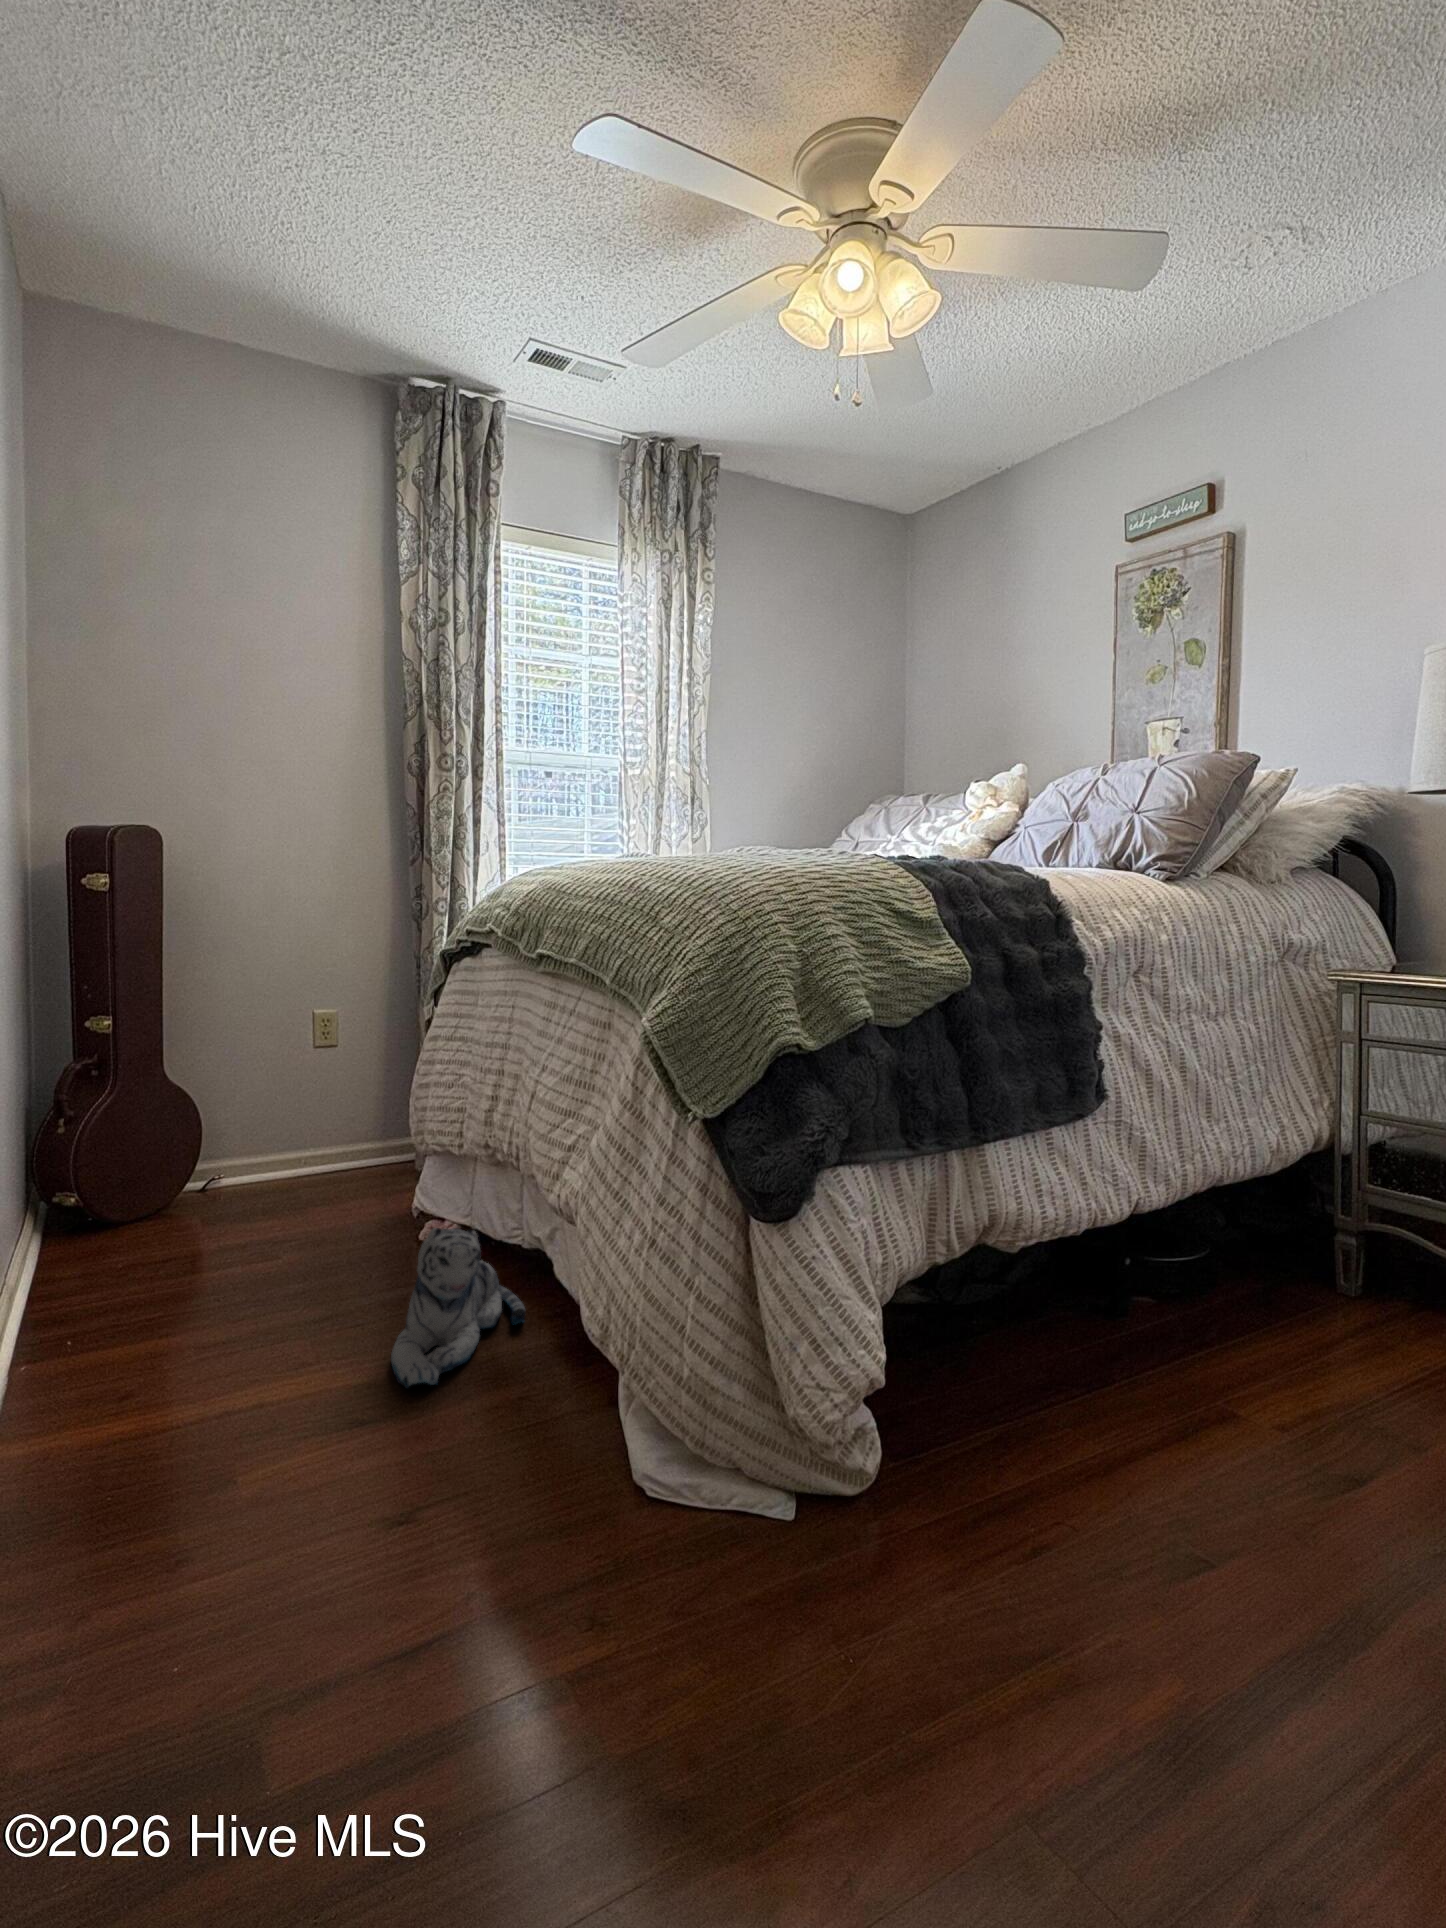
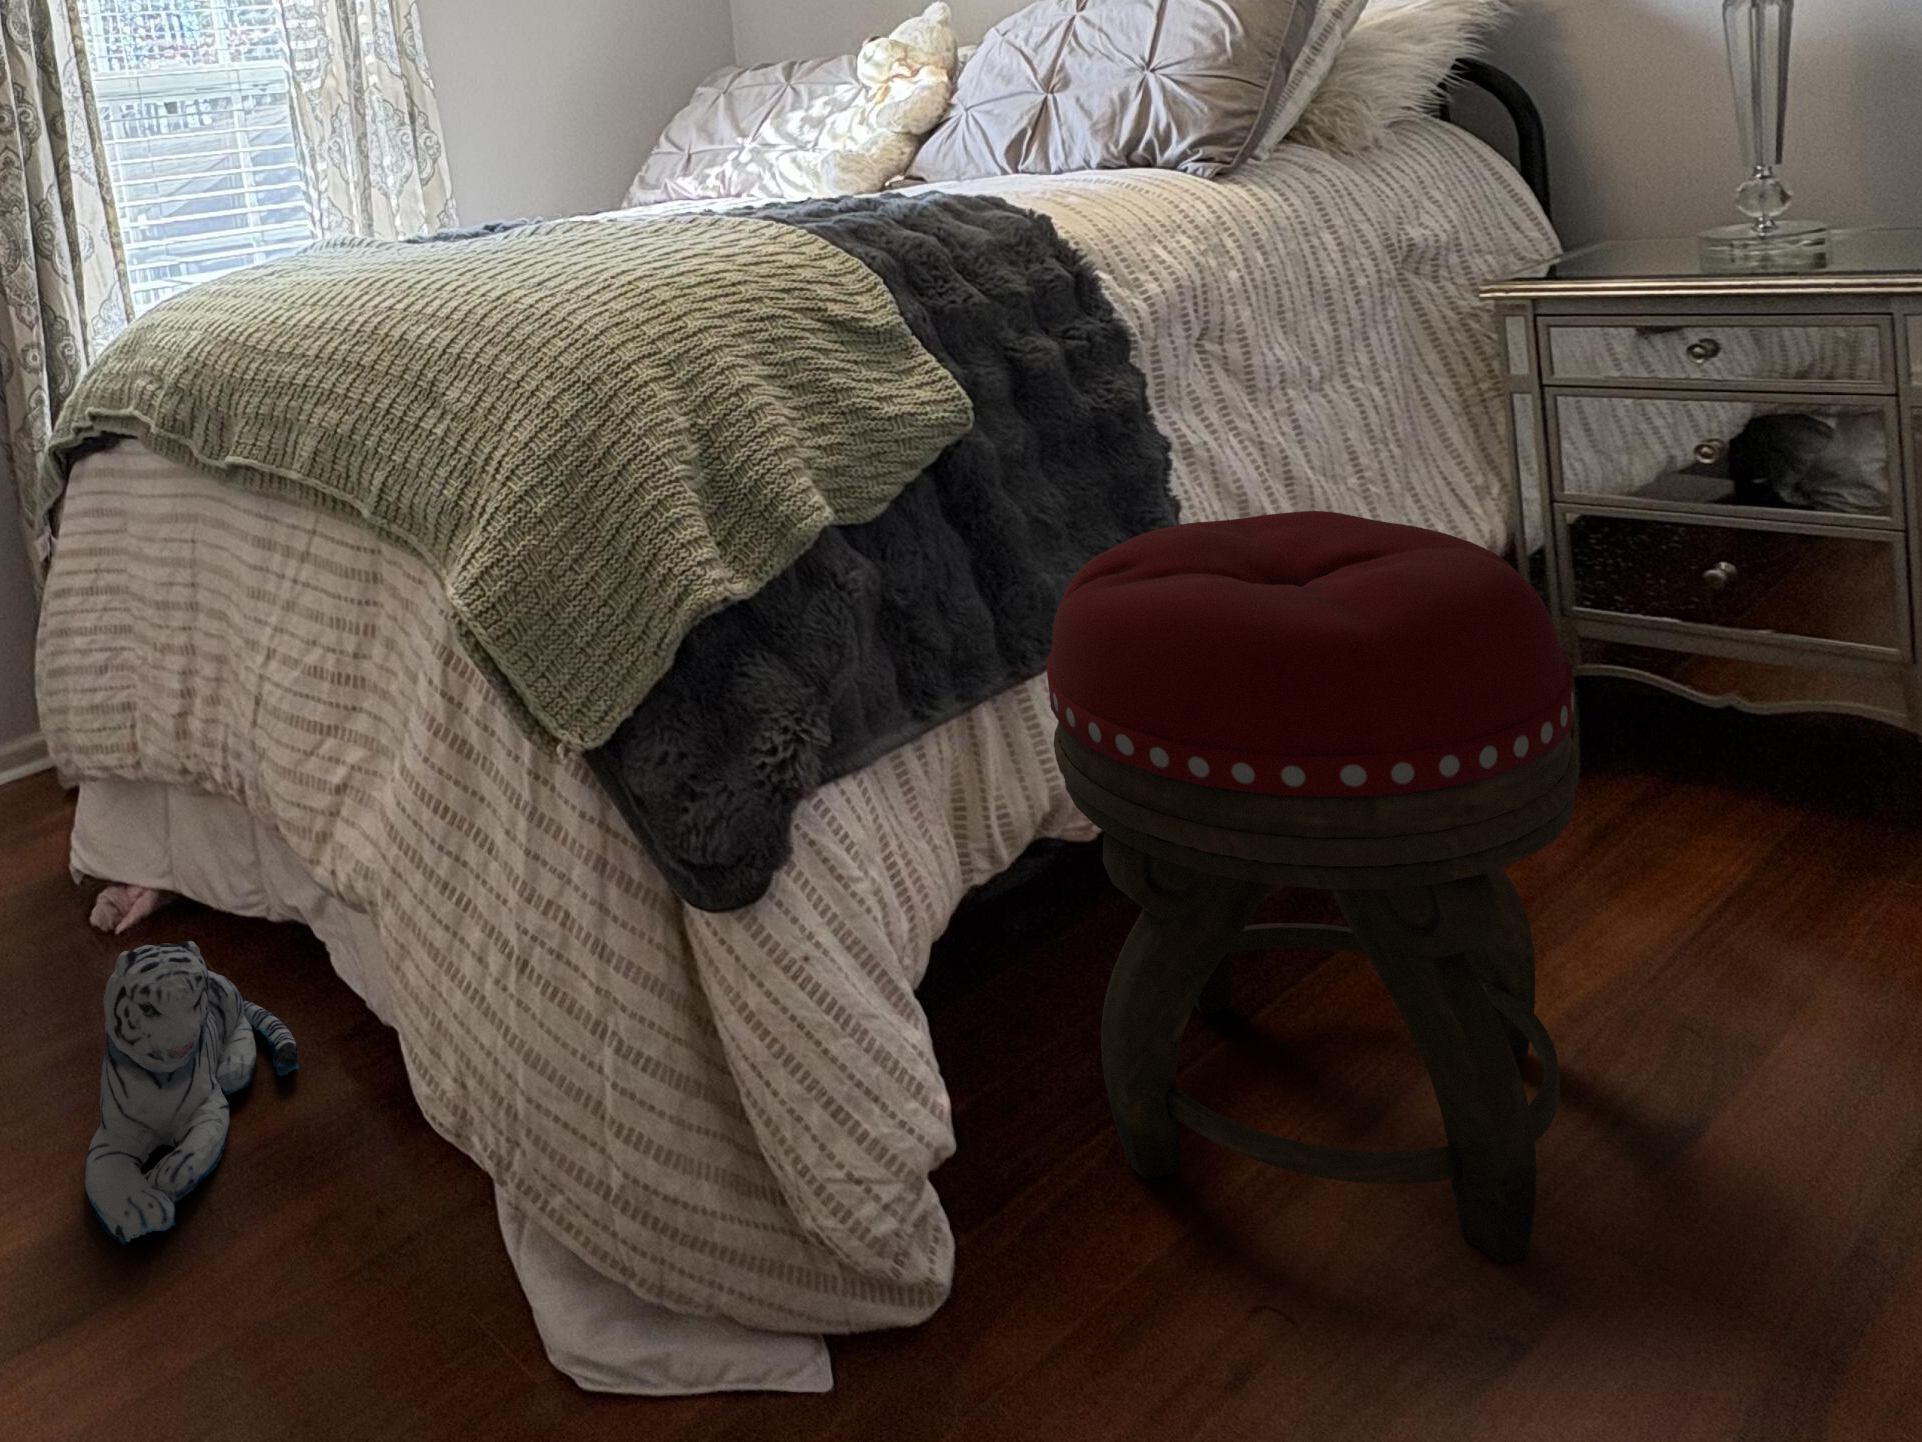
footstool: none [992,1067,1301,1517] -> present [1046,511,1580,1264]

